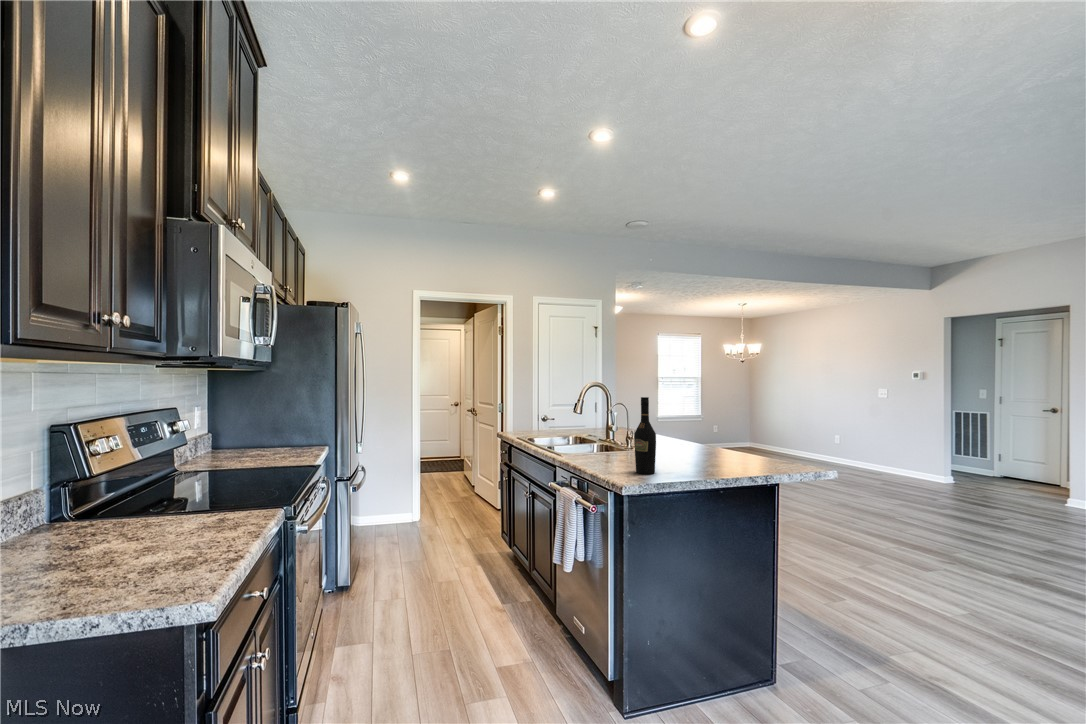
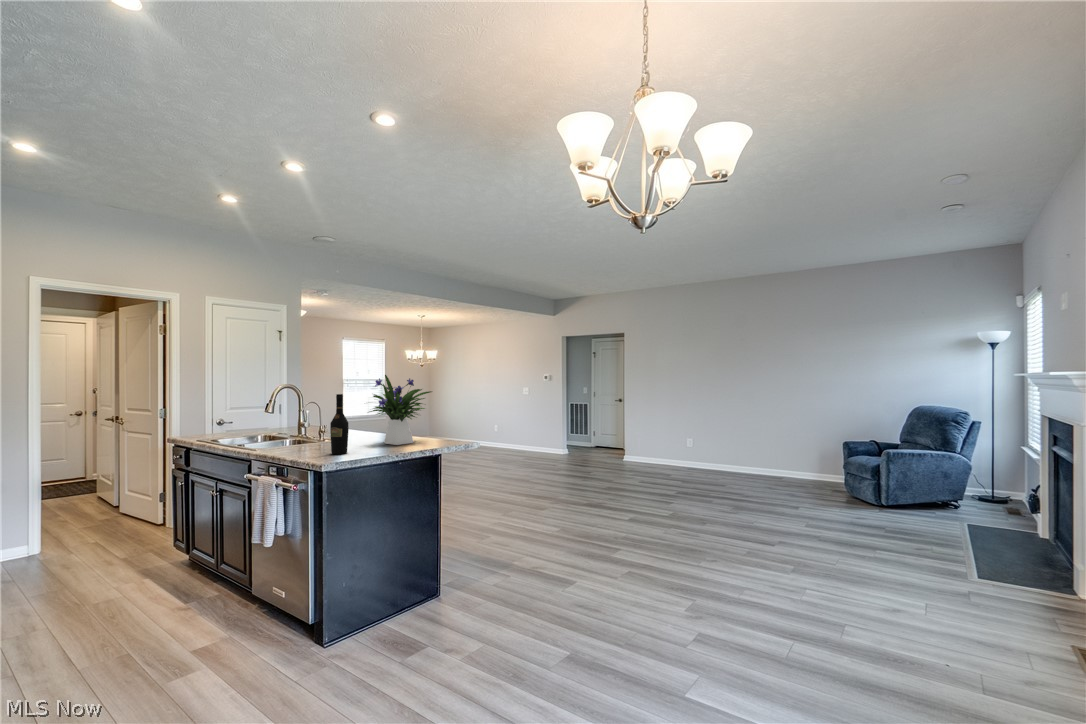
flower arrangement: none [676,372,769,466] -> present [369,375,432,445]

